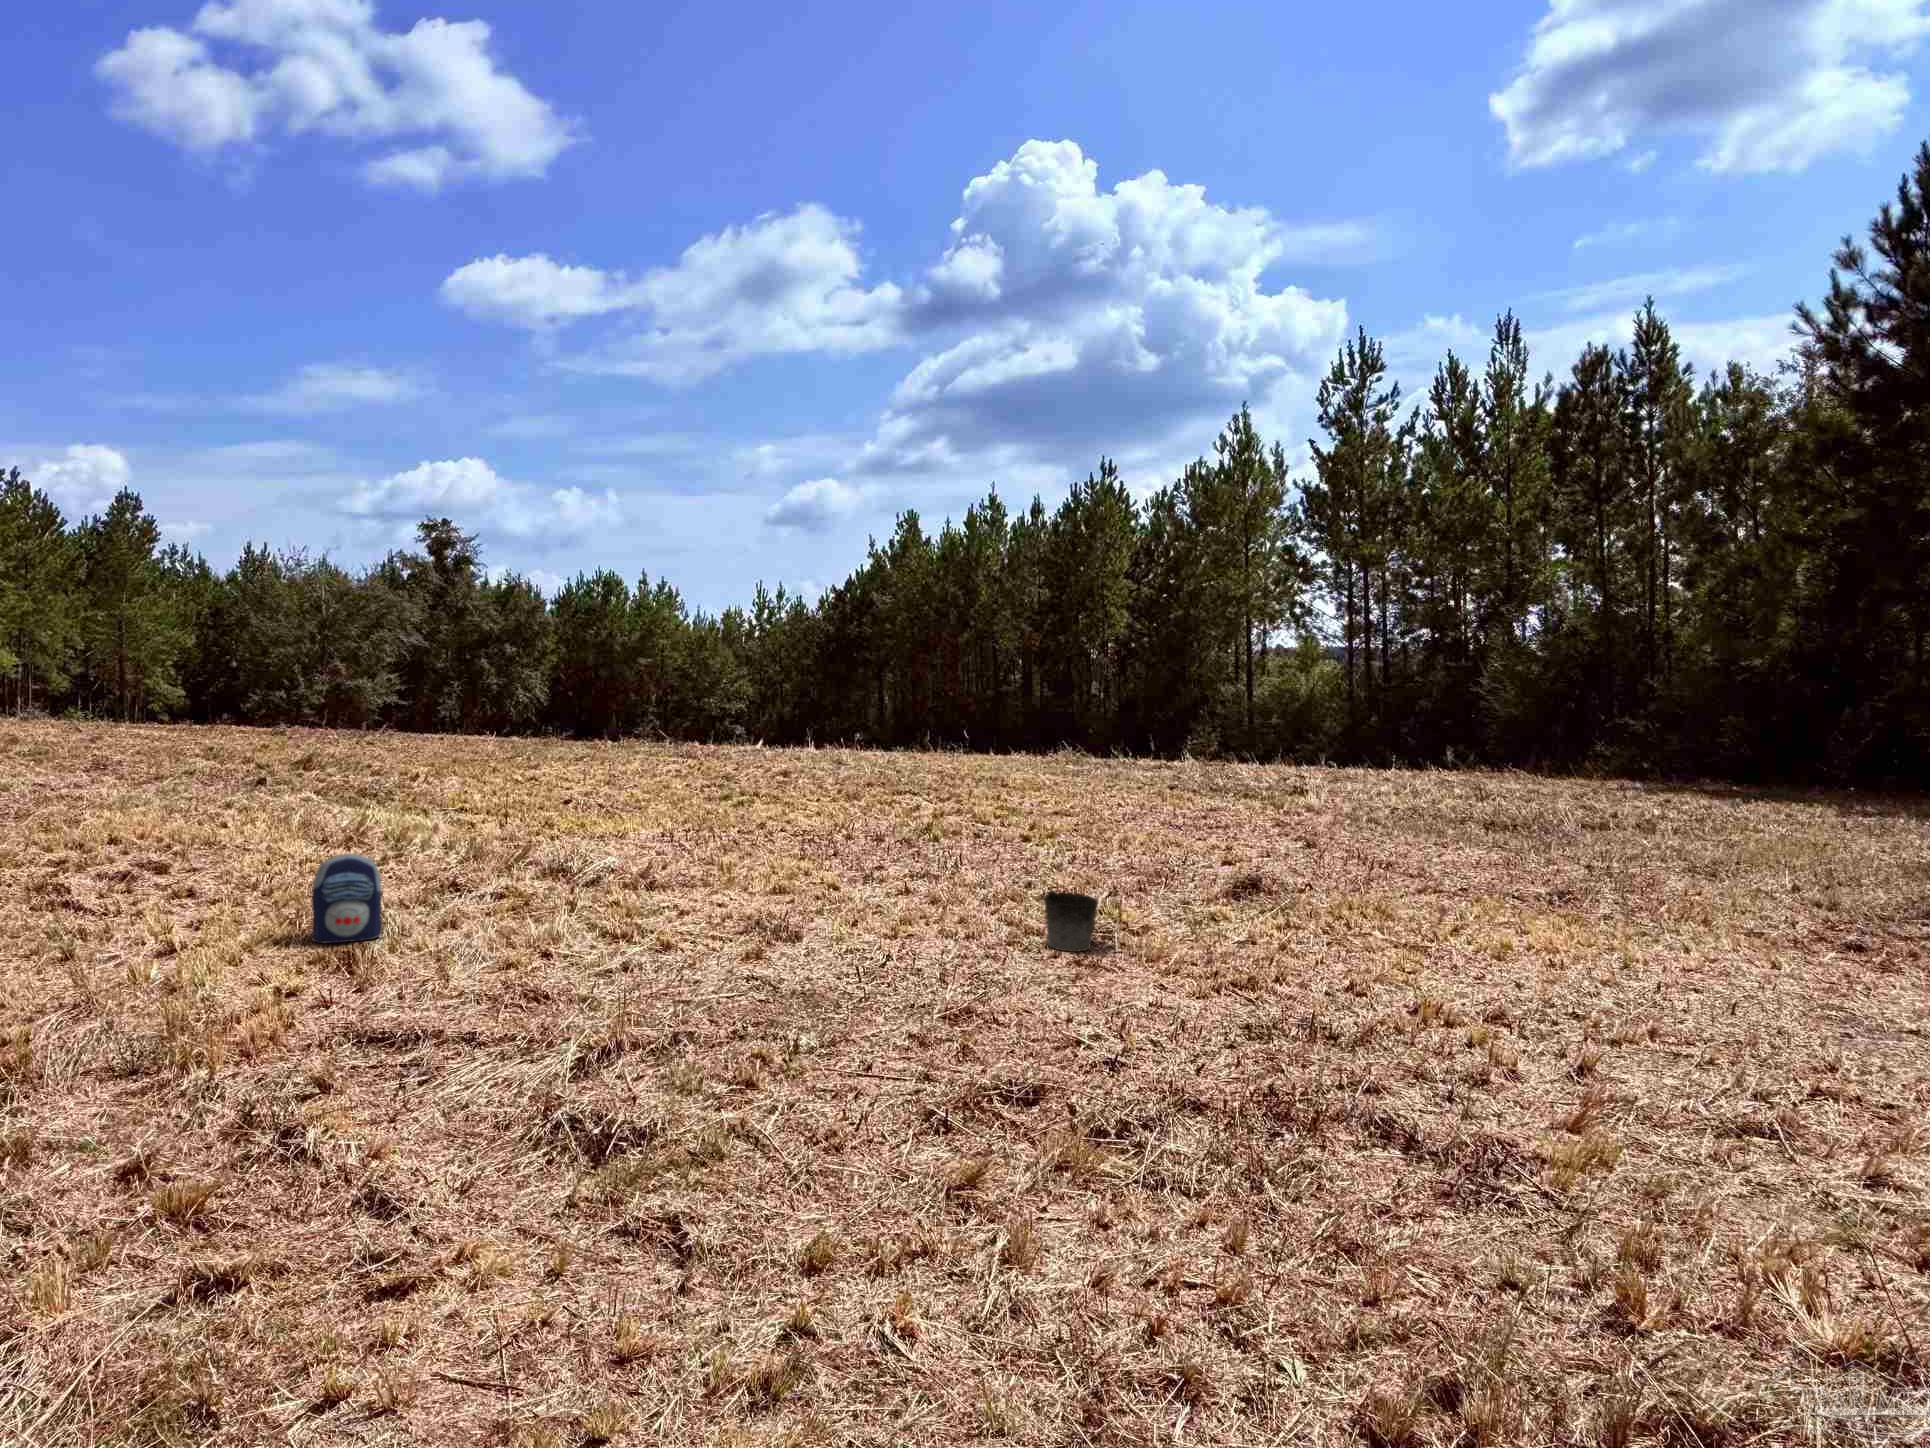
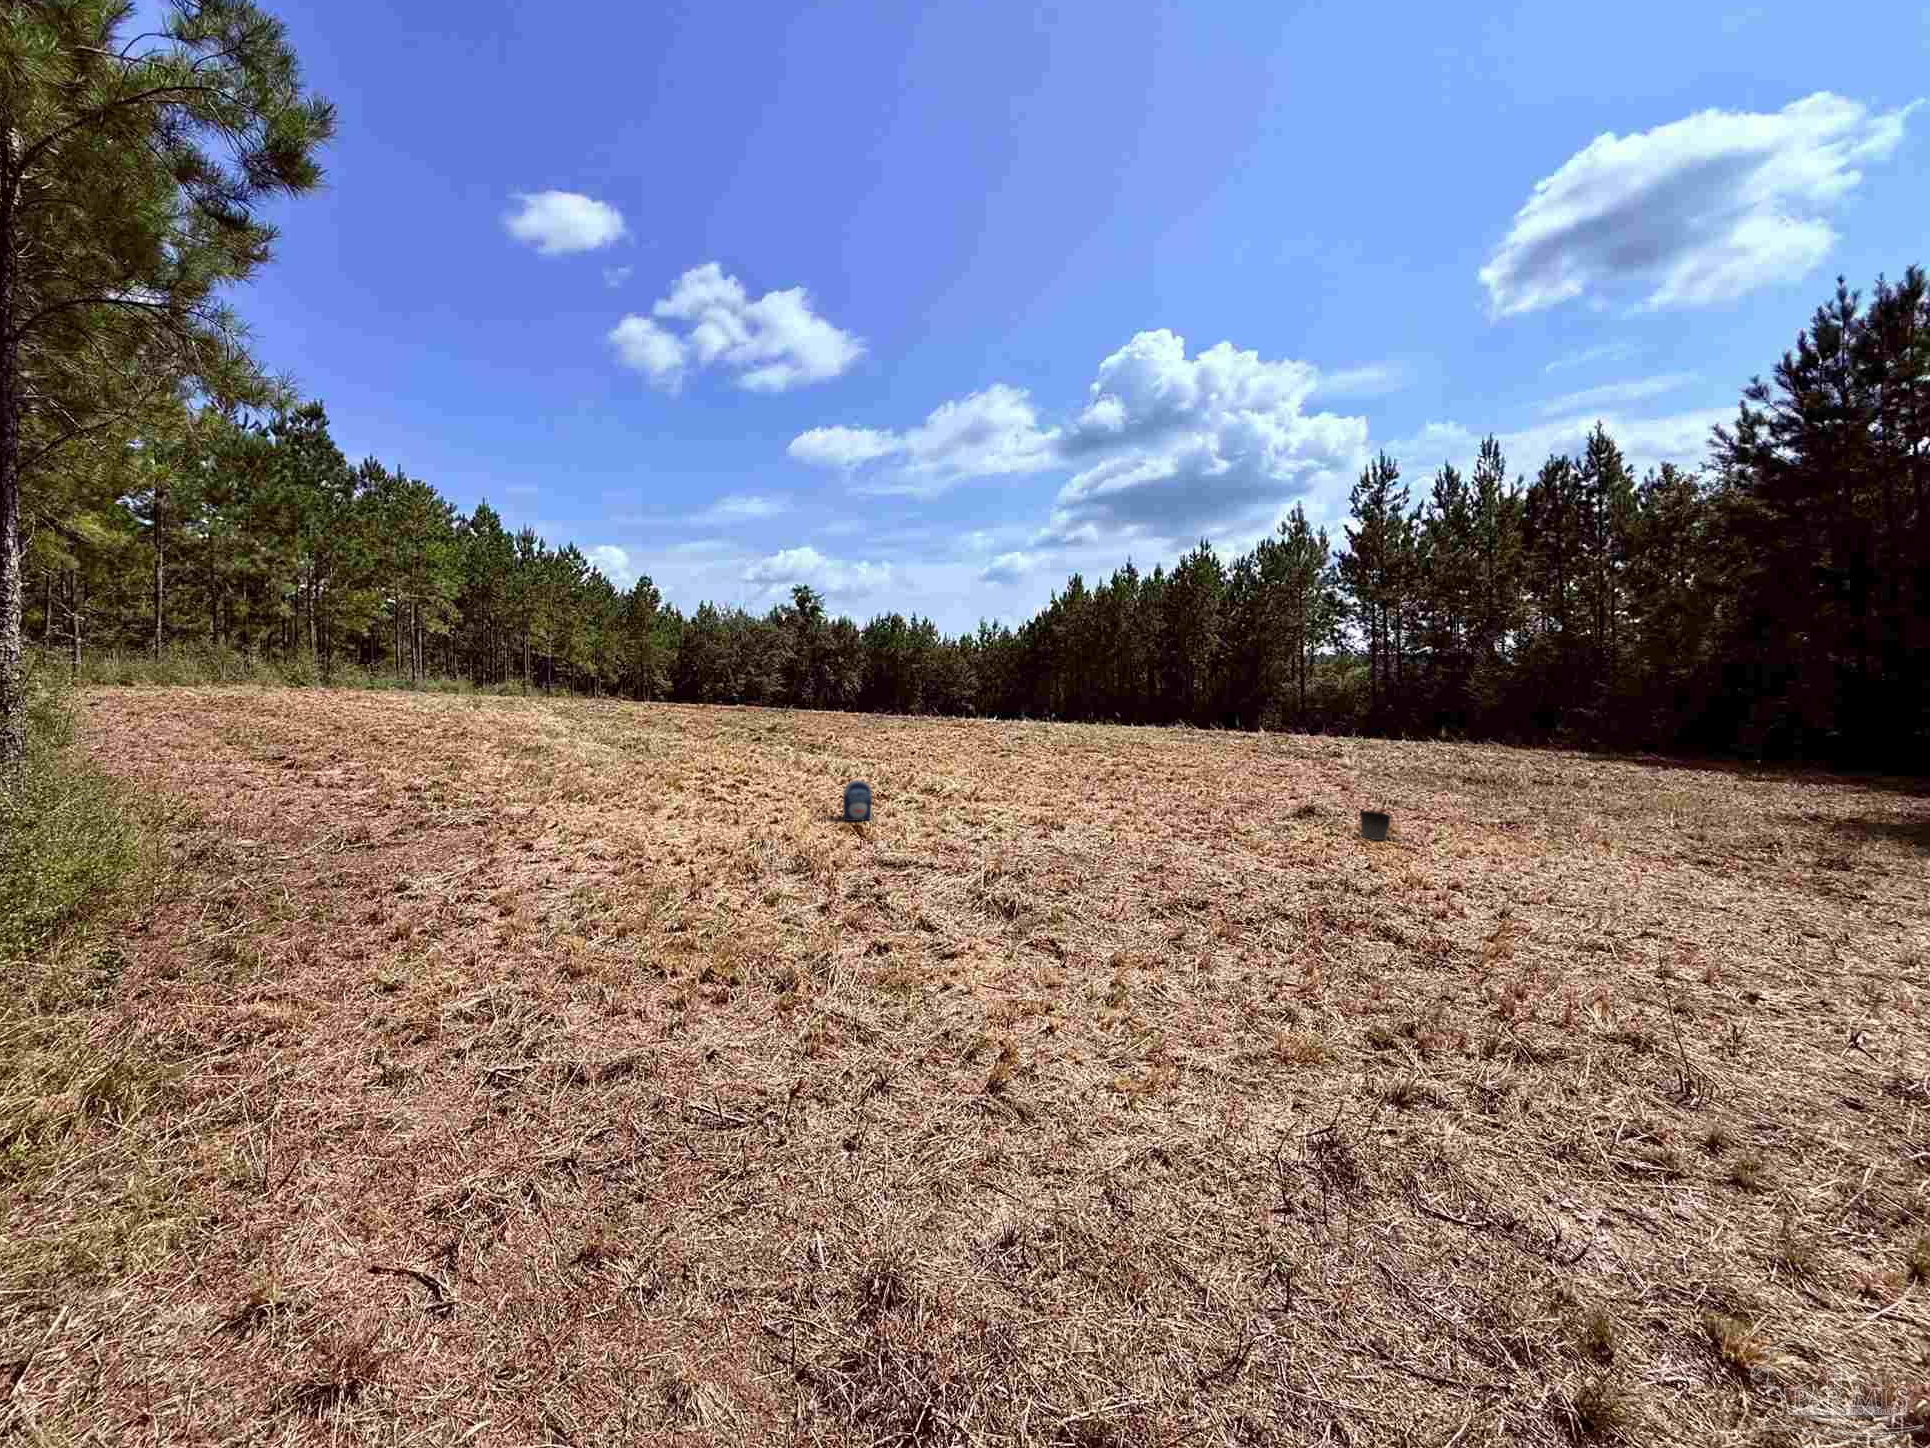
bucket: present [1042,890,1098,952] -> present [1358,810,1391,840]

